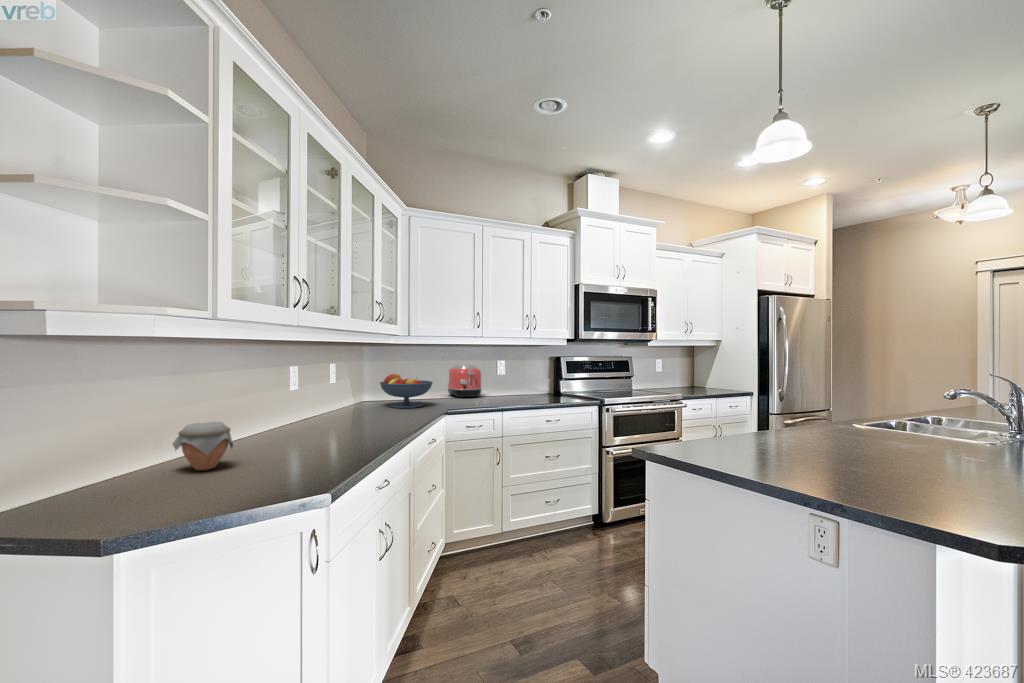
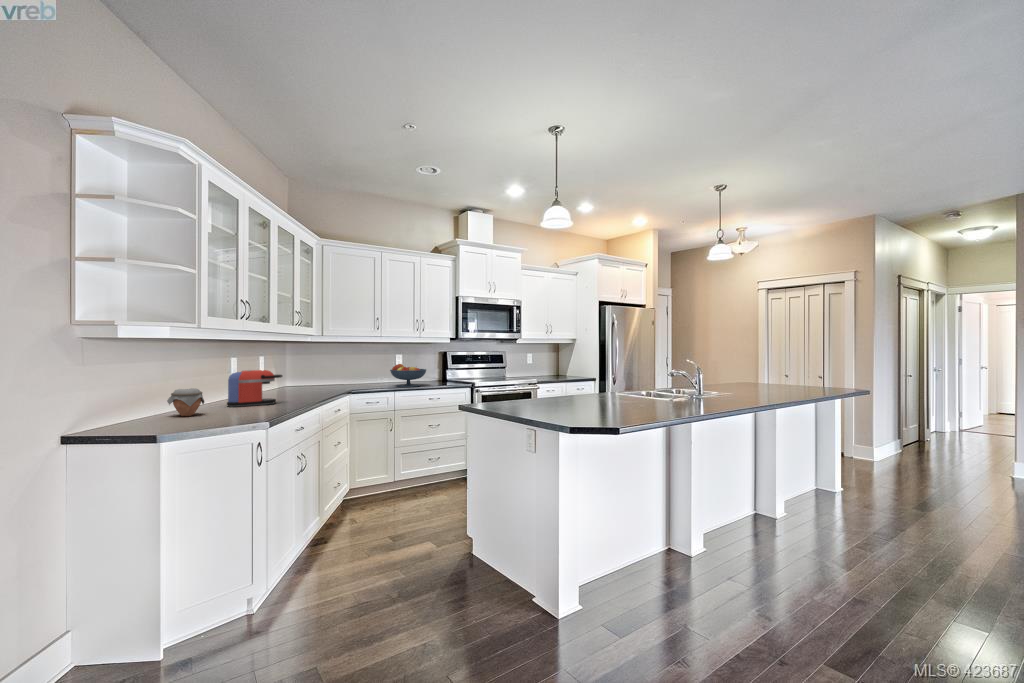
toaster: present [448,365,482,398] -> none [356,358,383,383]
fruit bowl: present [380,374,433,408] -> present [390,364,426,387]
coffee maker: none [276,387,358,445] -> present [227,370,282,407]

